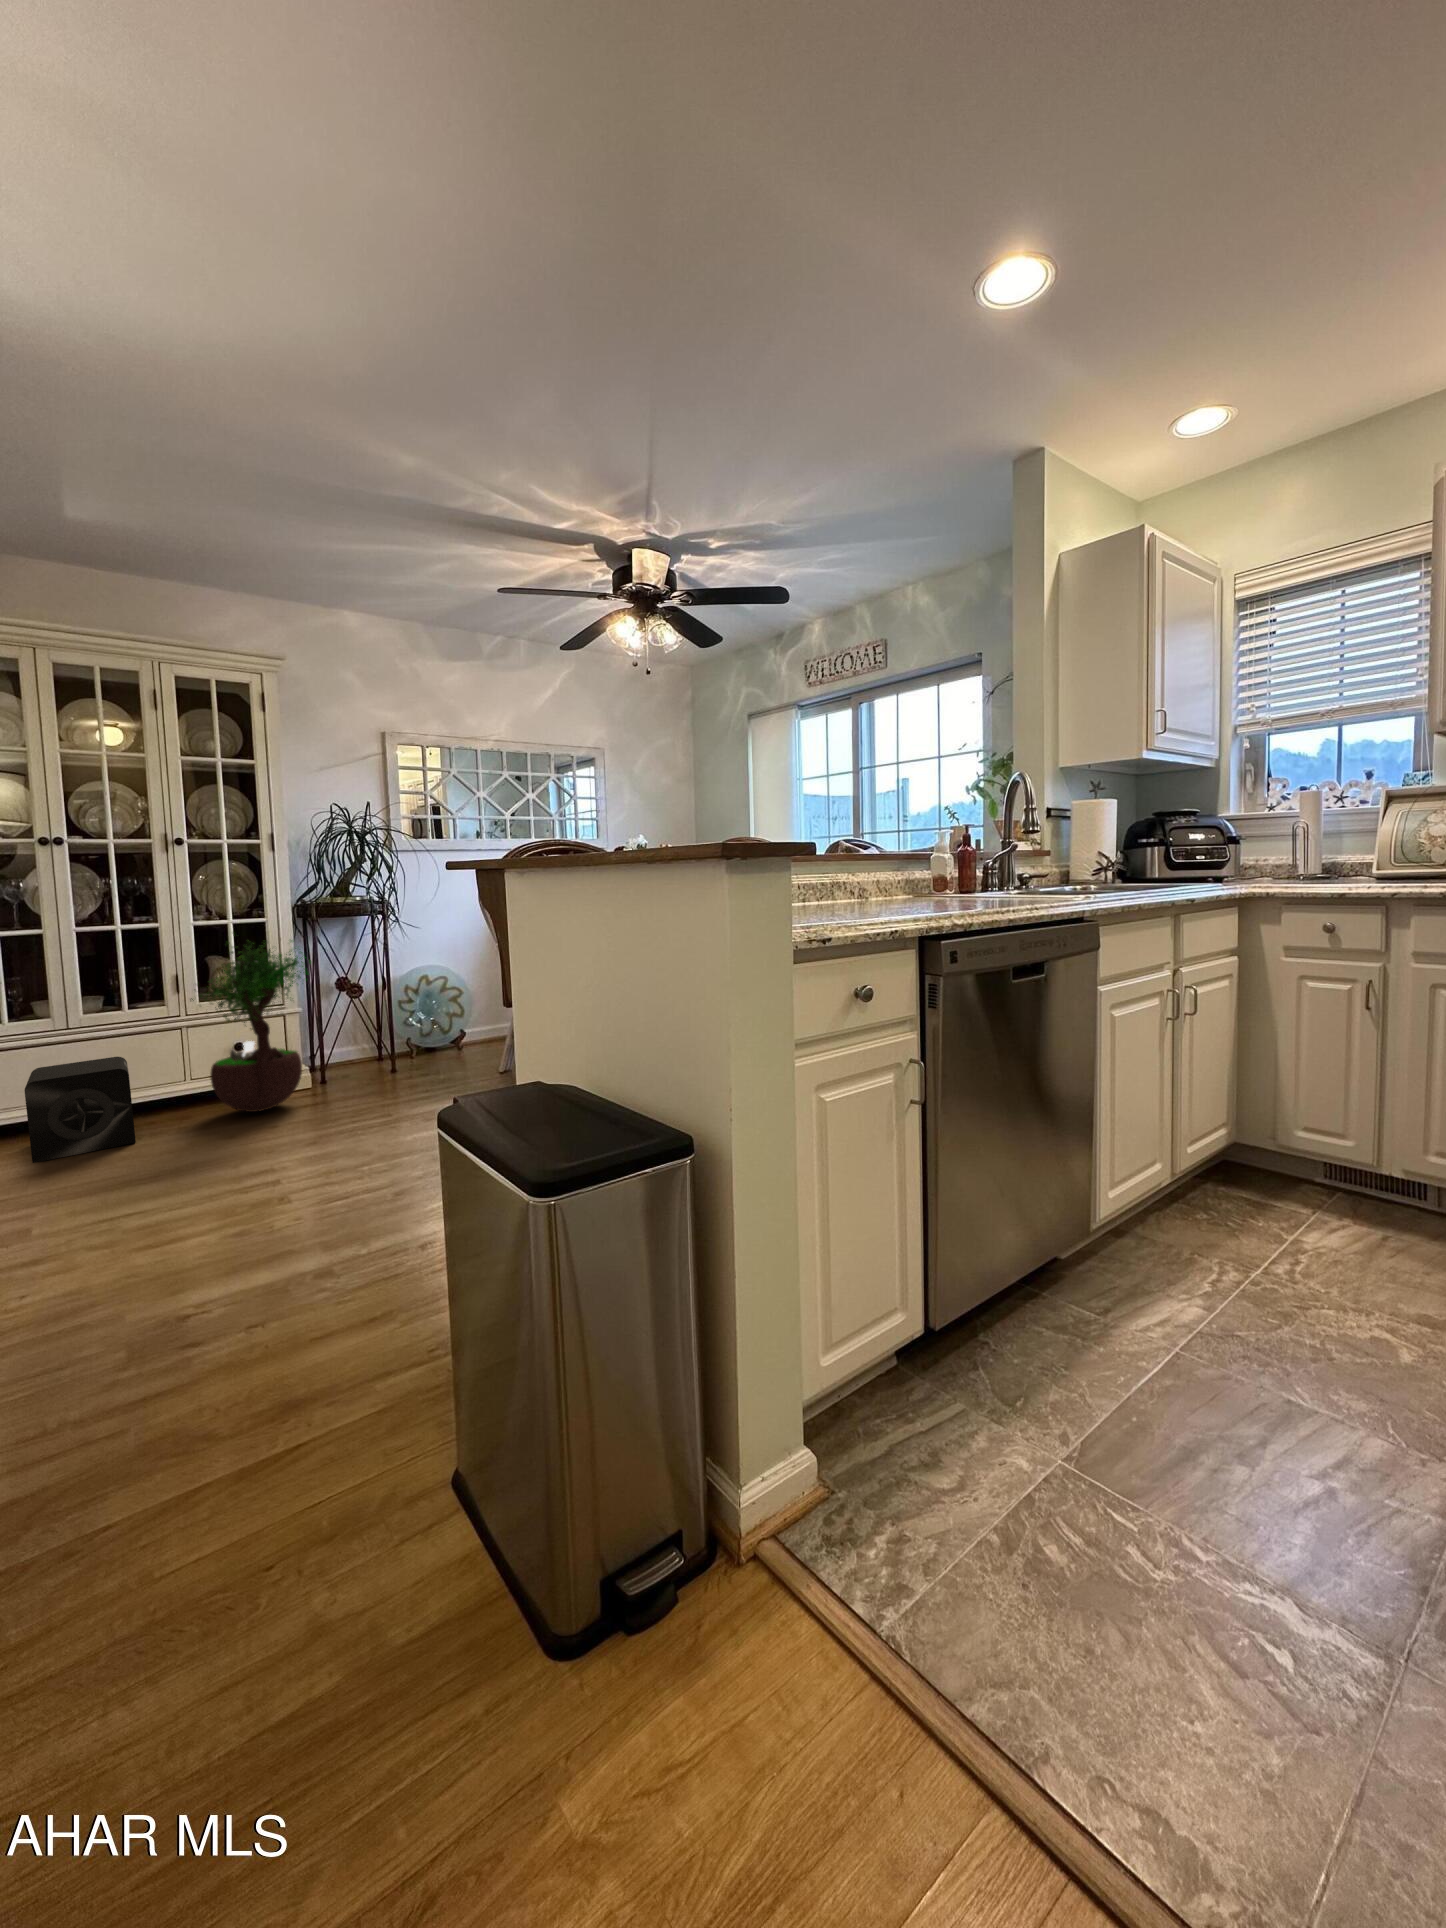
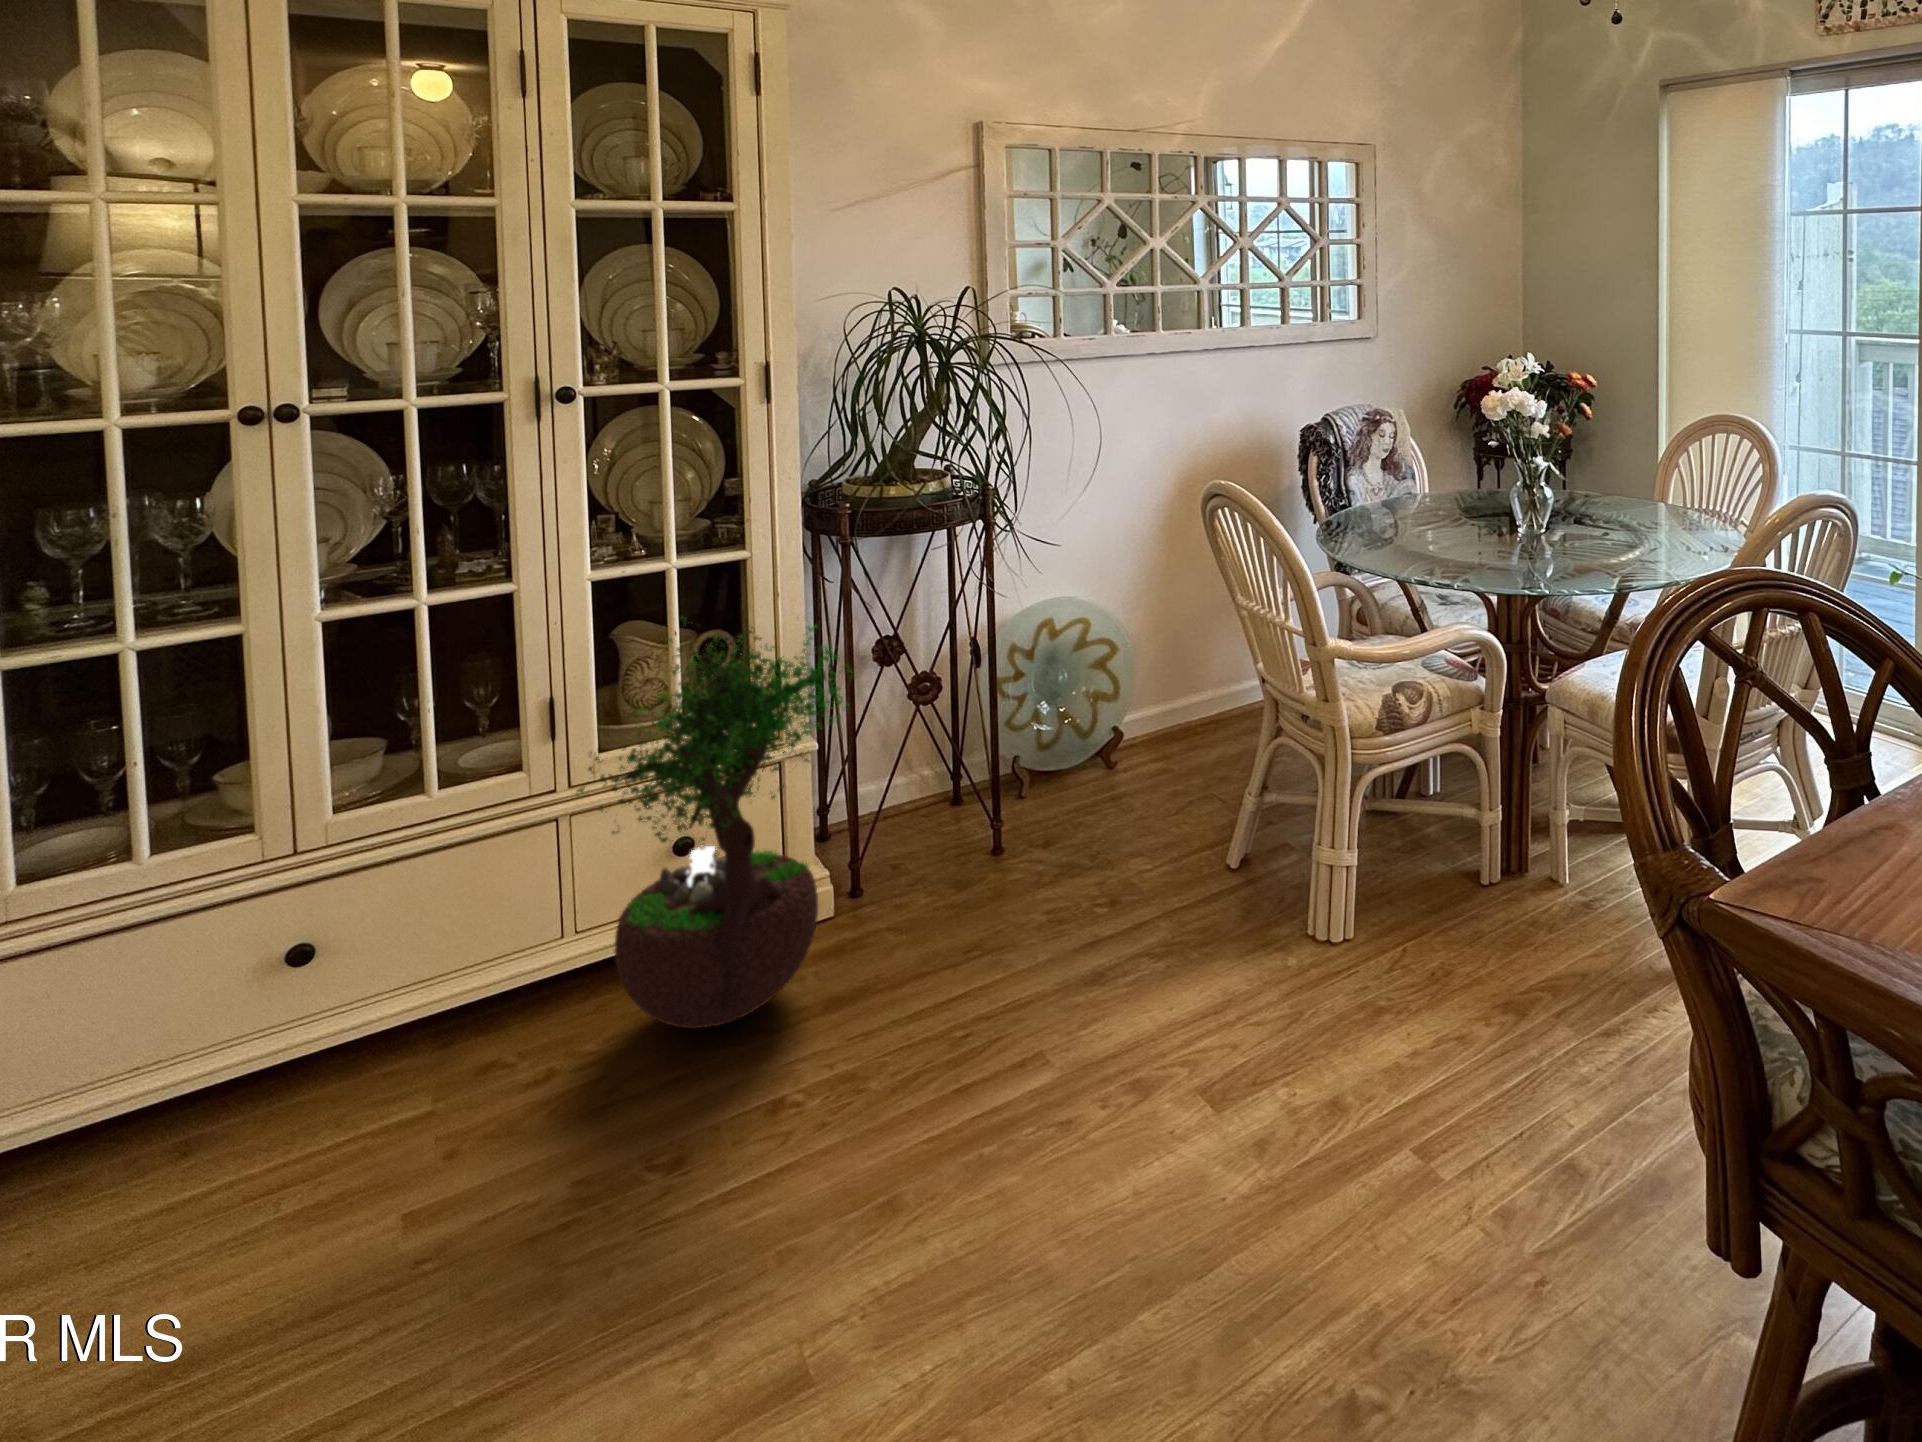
speaker: present [24,1057,136,1163] -> none [159,908,433,1260]

